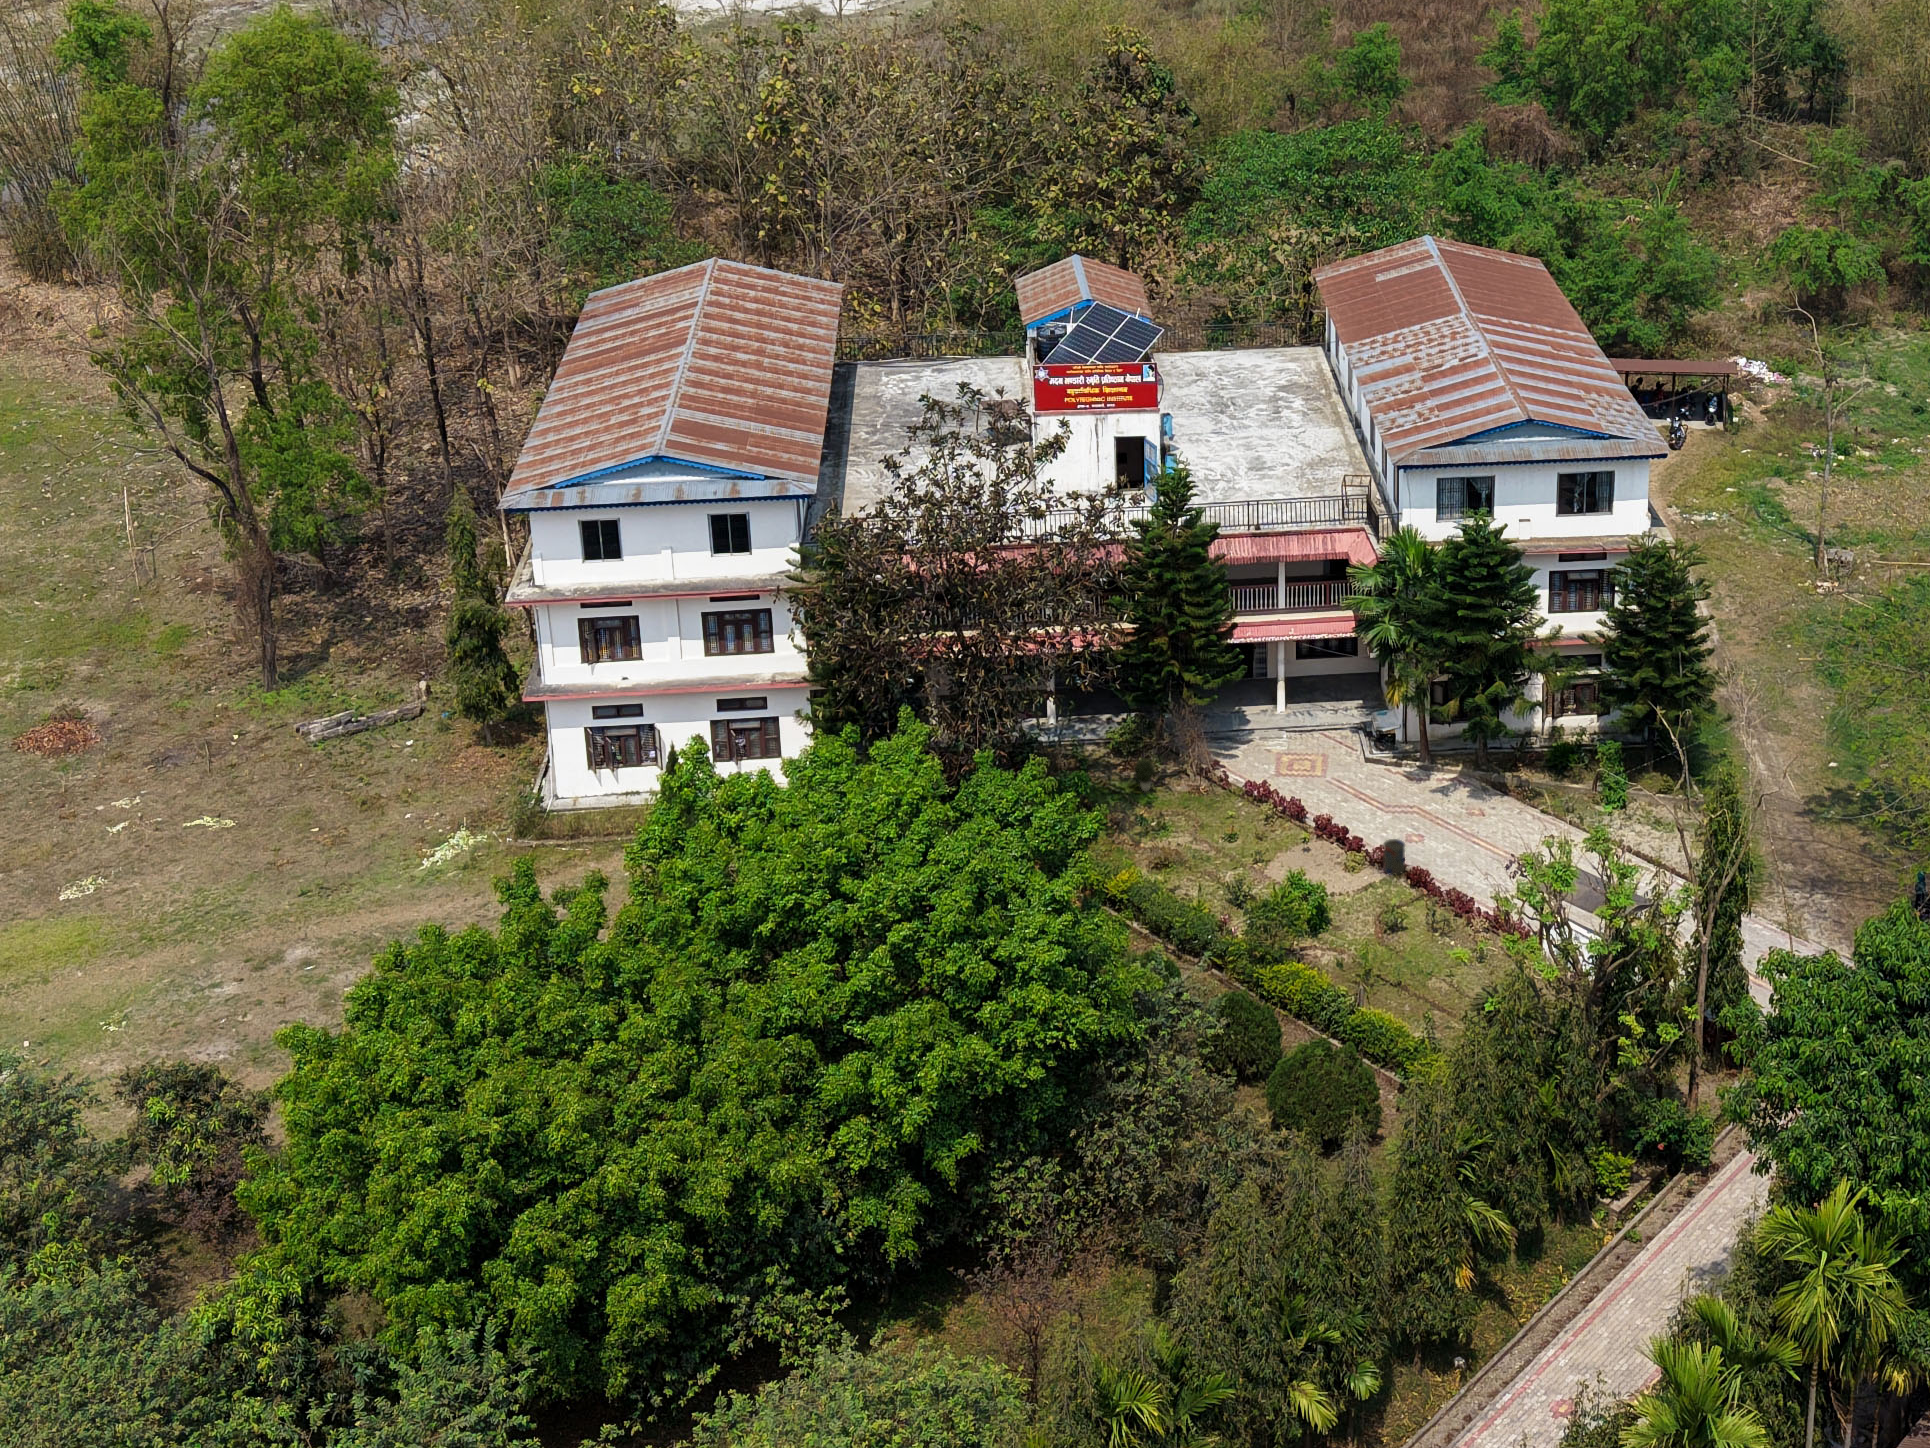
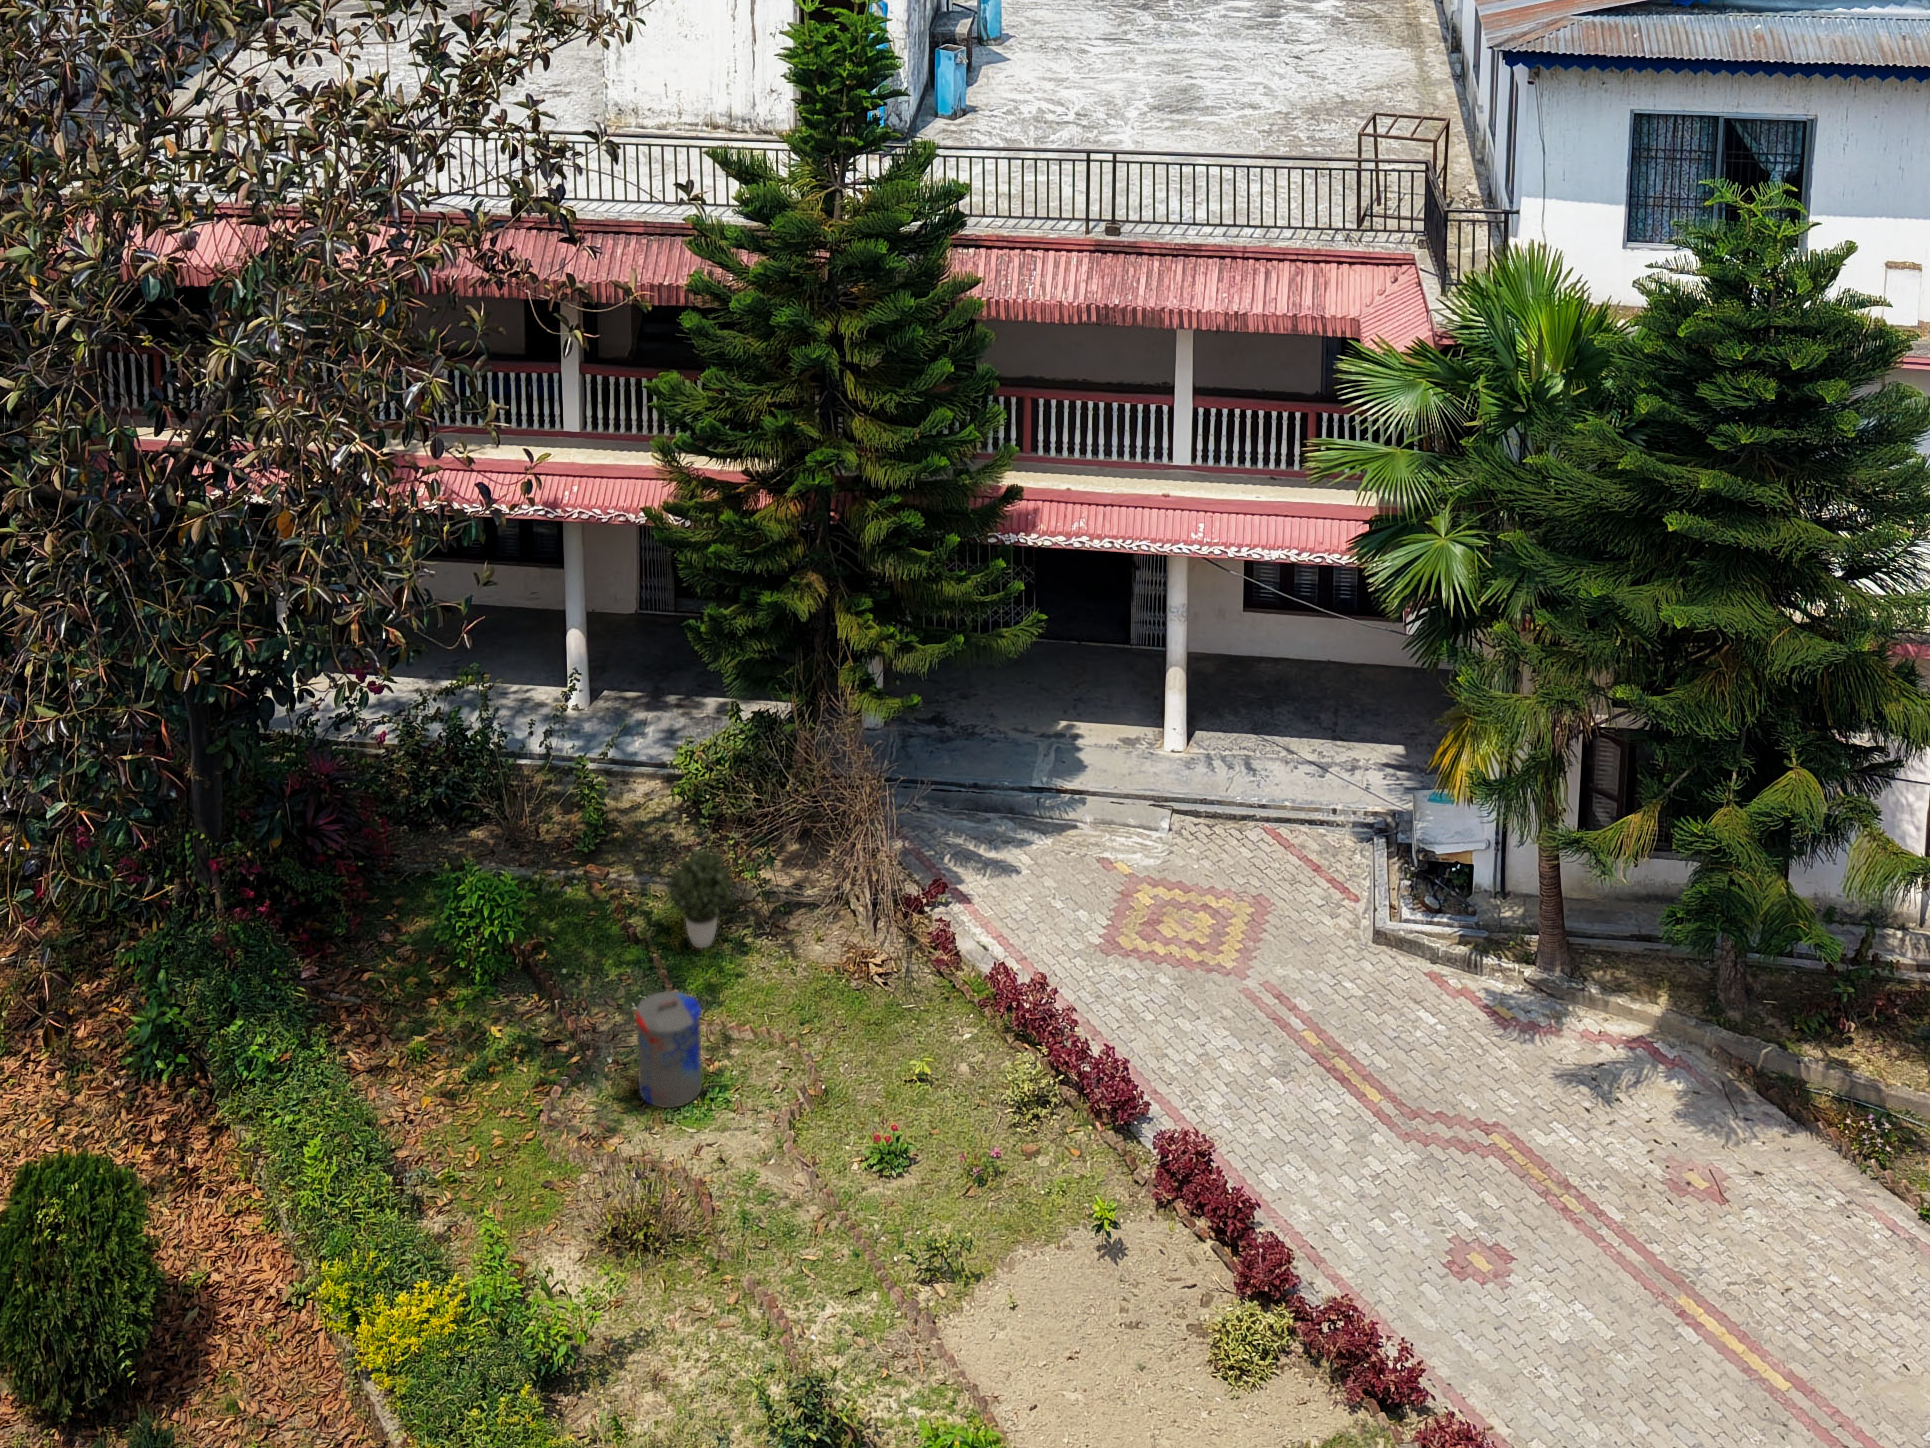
trash can: present [1383,839,1405,875] -> present [635,991,702,1108]

